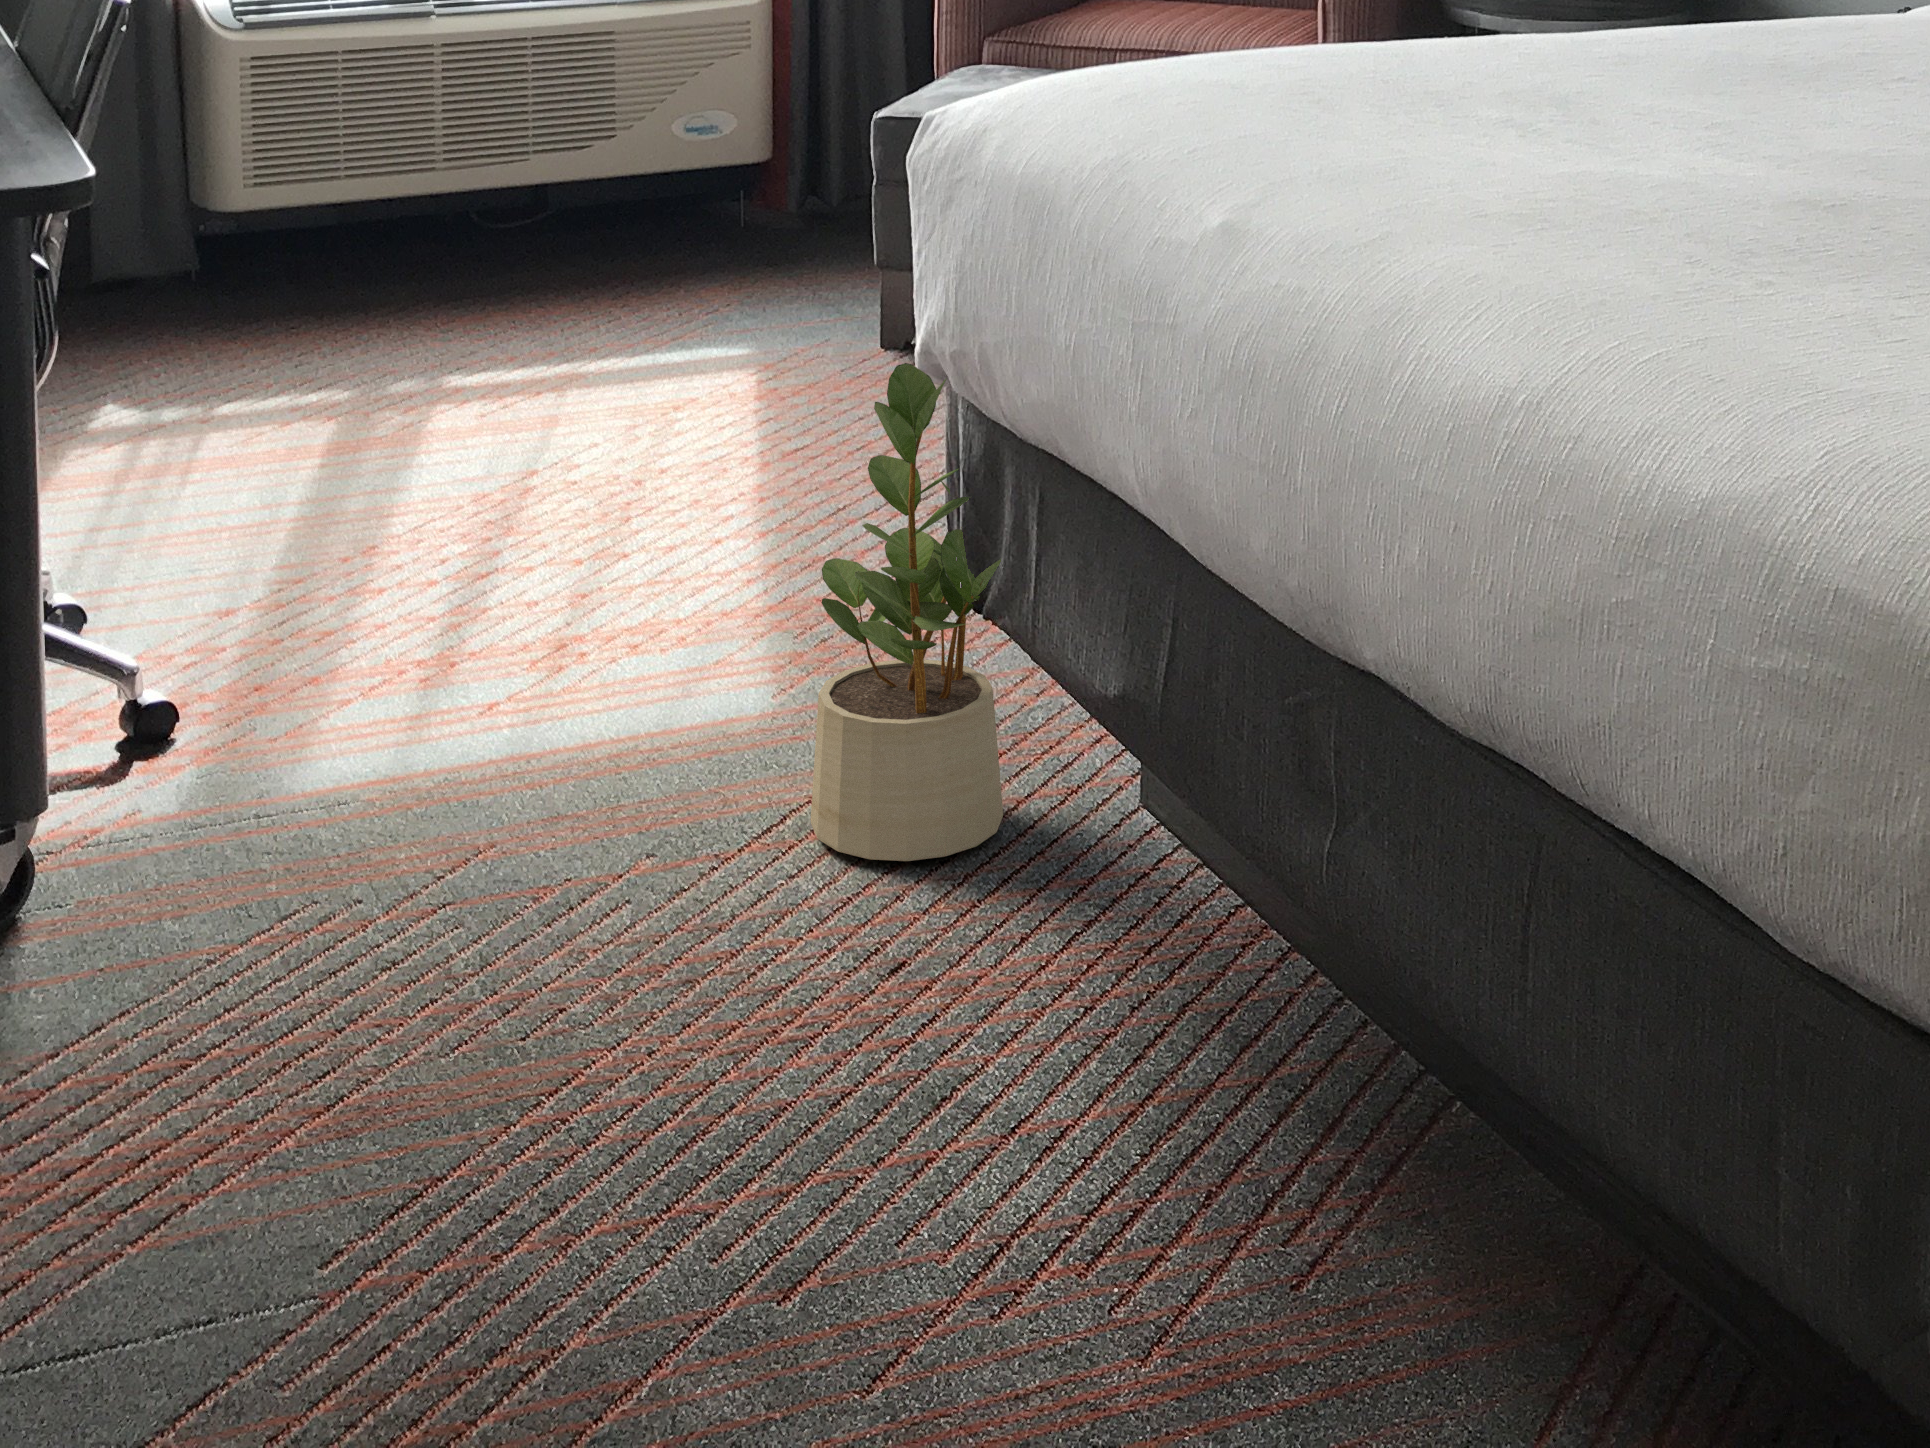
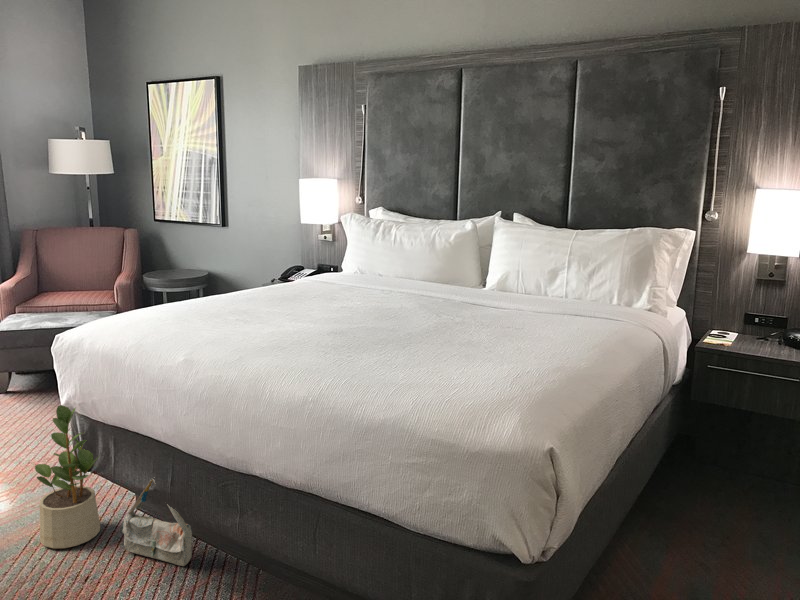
bag: none [1035,663,1238,1011] -> present [123,479,192,566]

